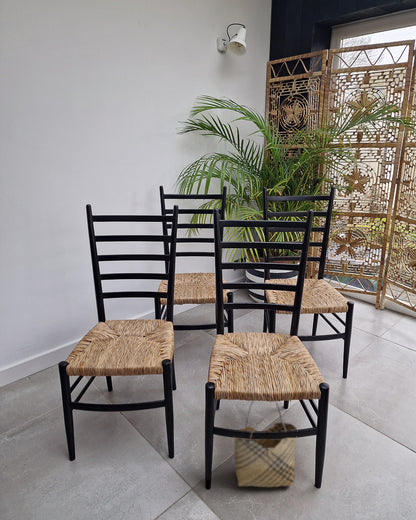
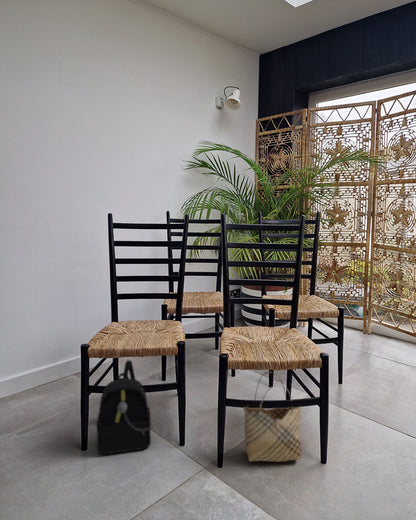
backpack: none [79,375,138,473] -> present [97,360,151,455]

